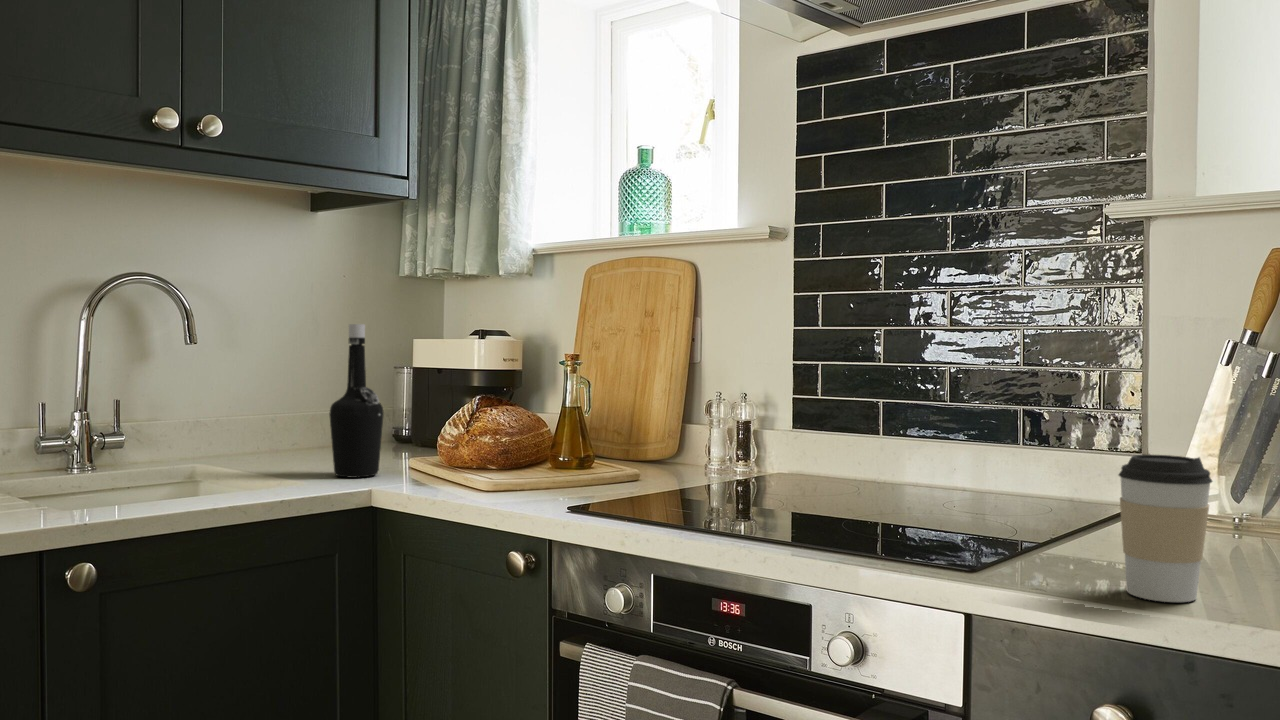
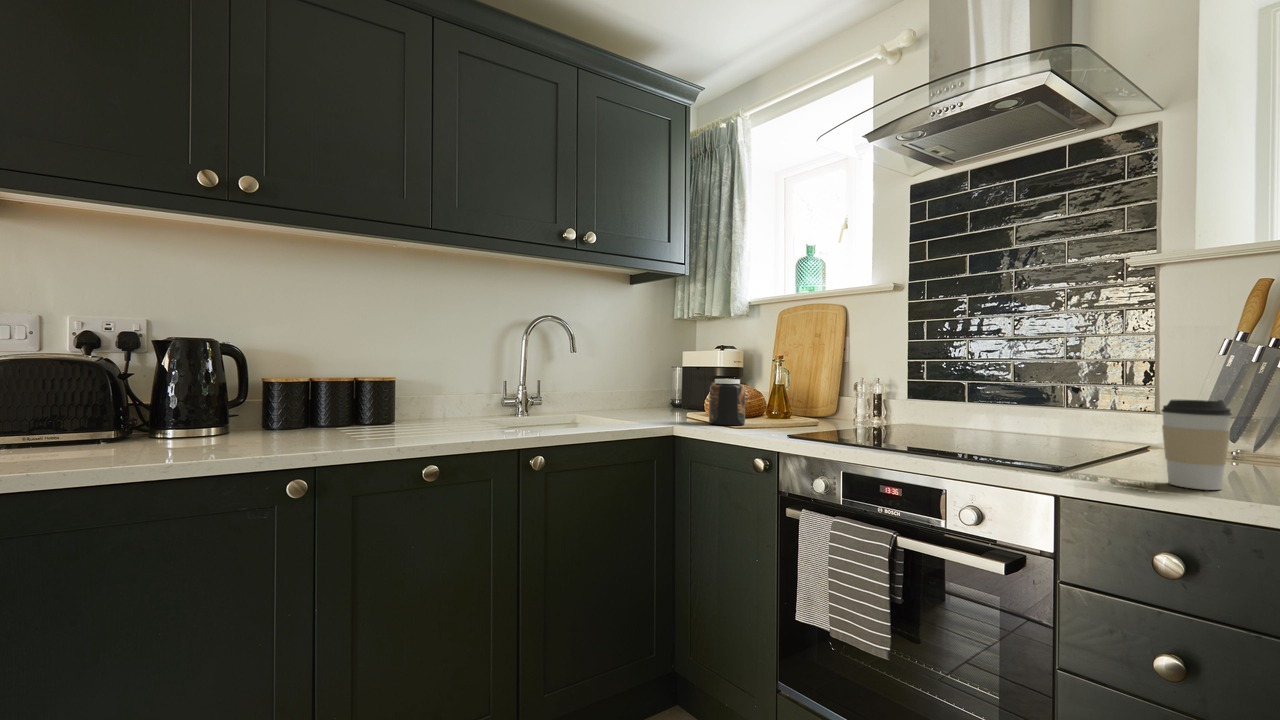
bottle: present [329,324,384,478] -> none [646,340,674,422]
jar: none [443,398,509,485] -> present [709,379,745,425]

